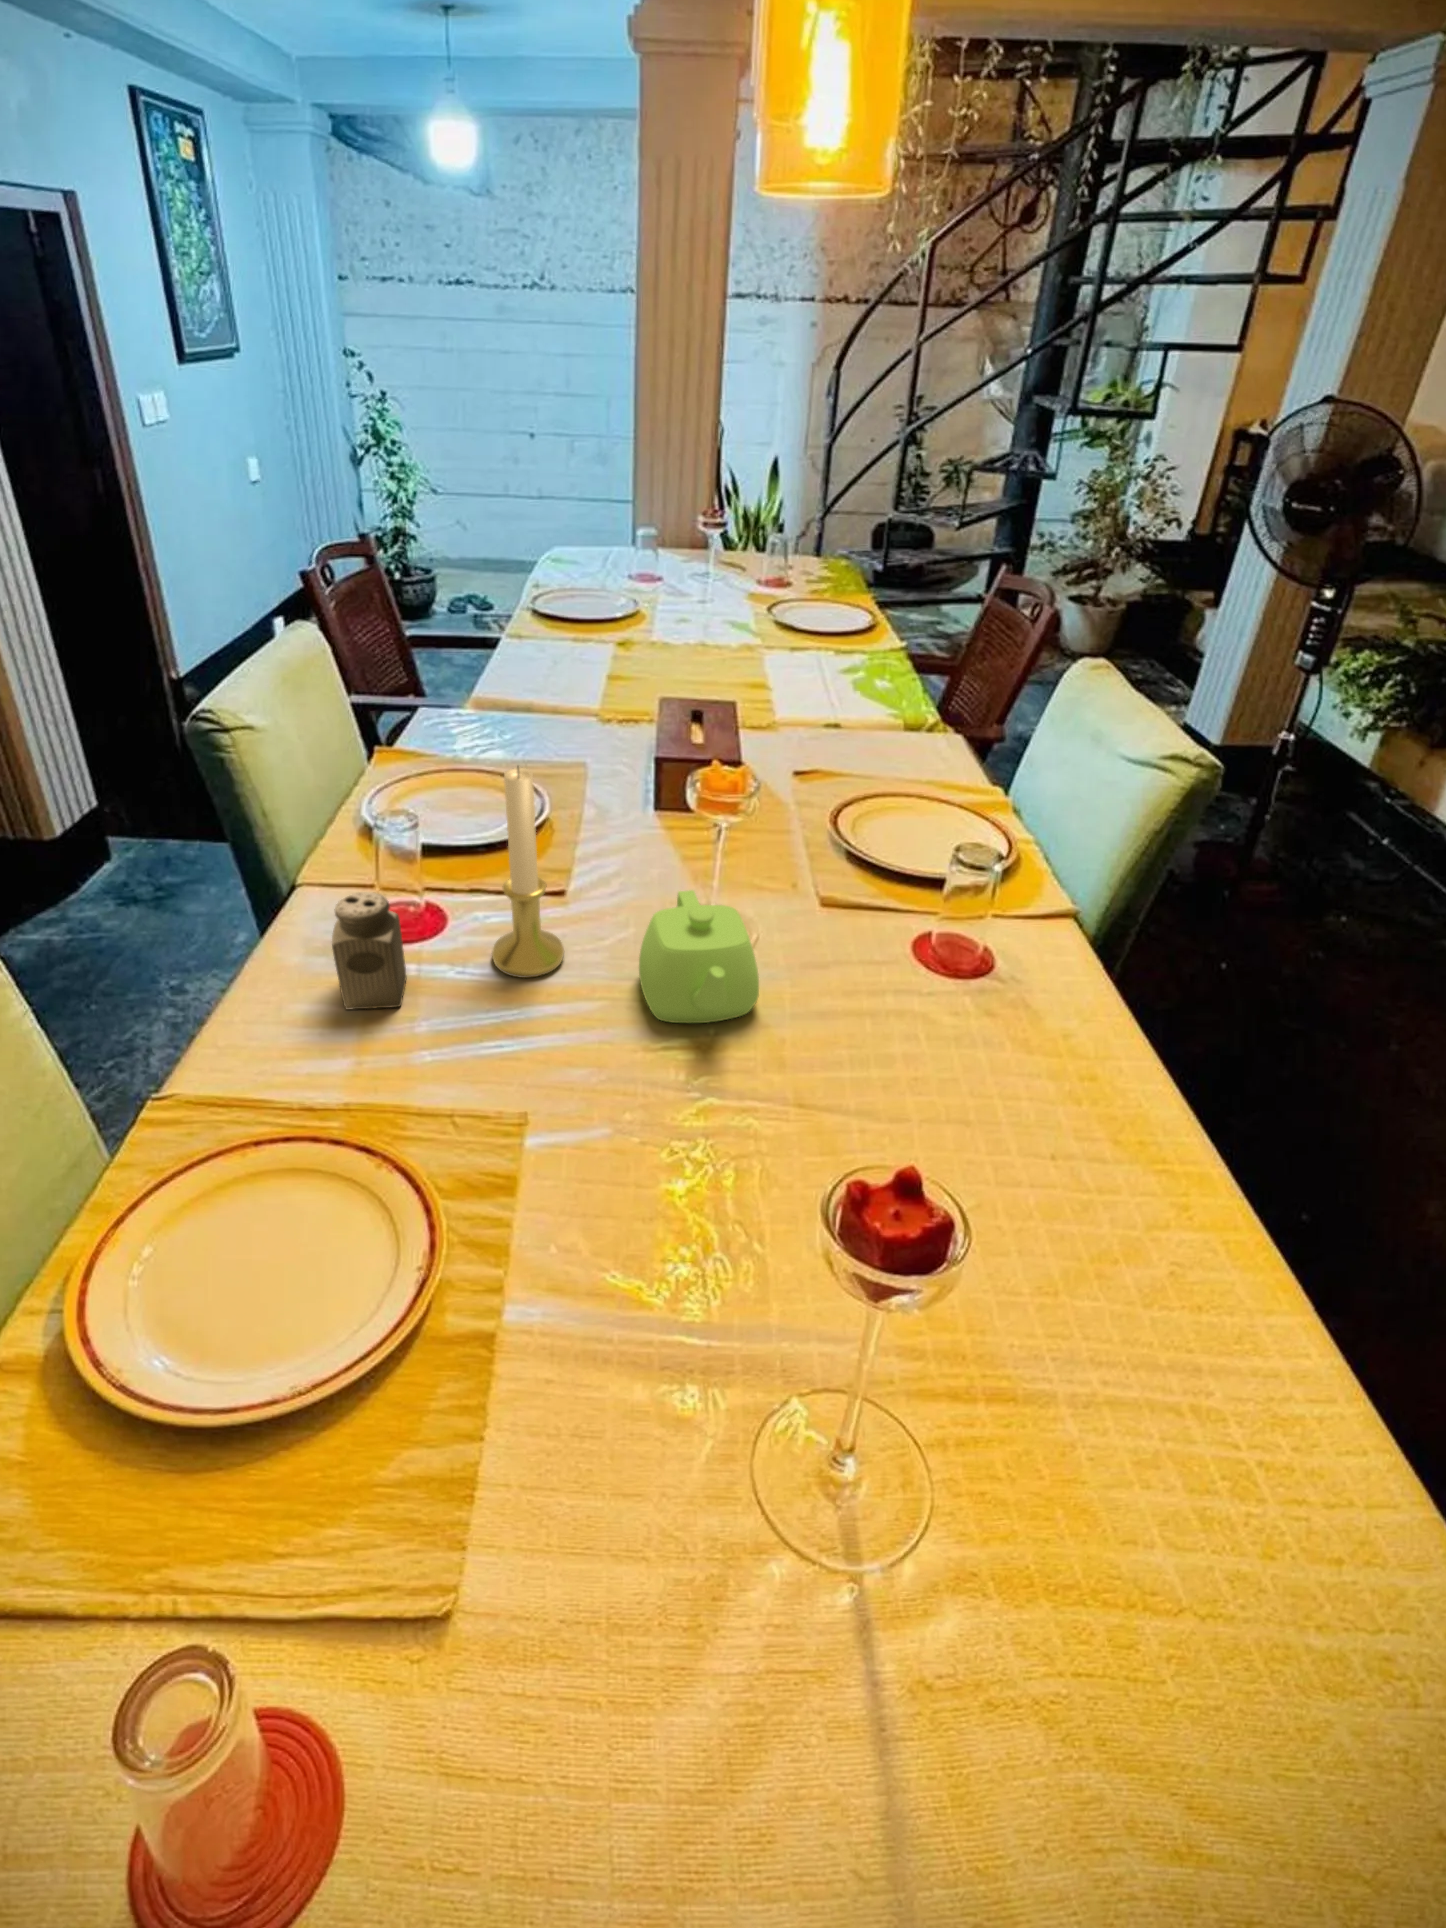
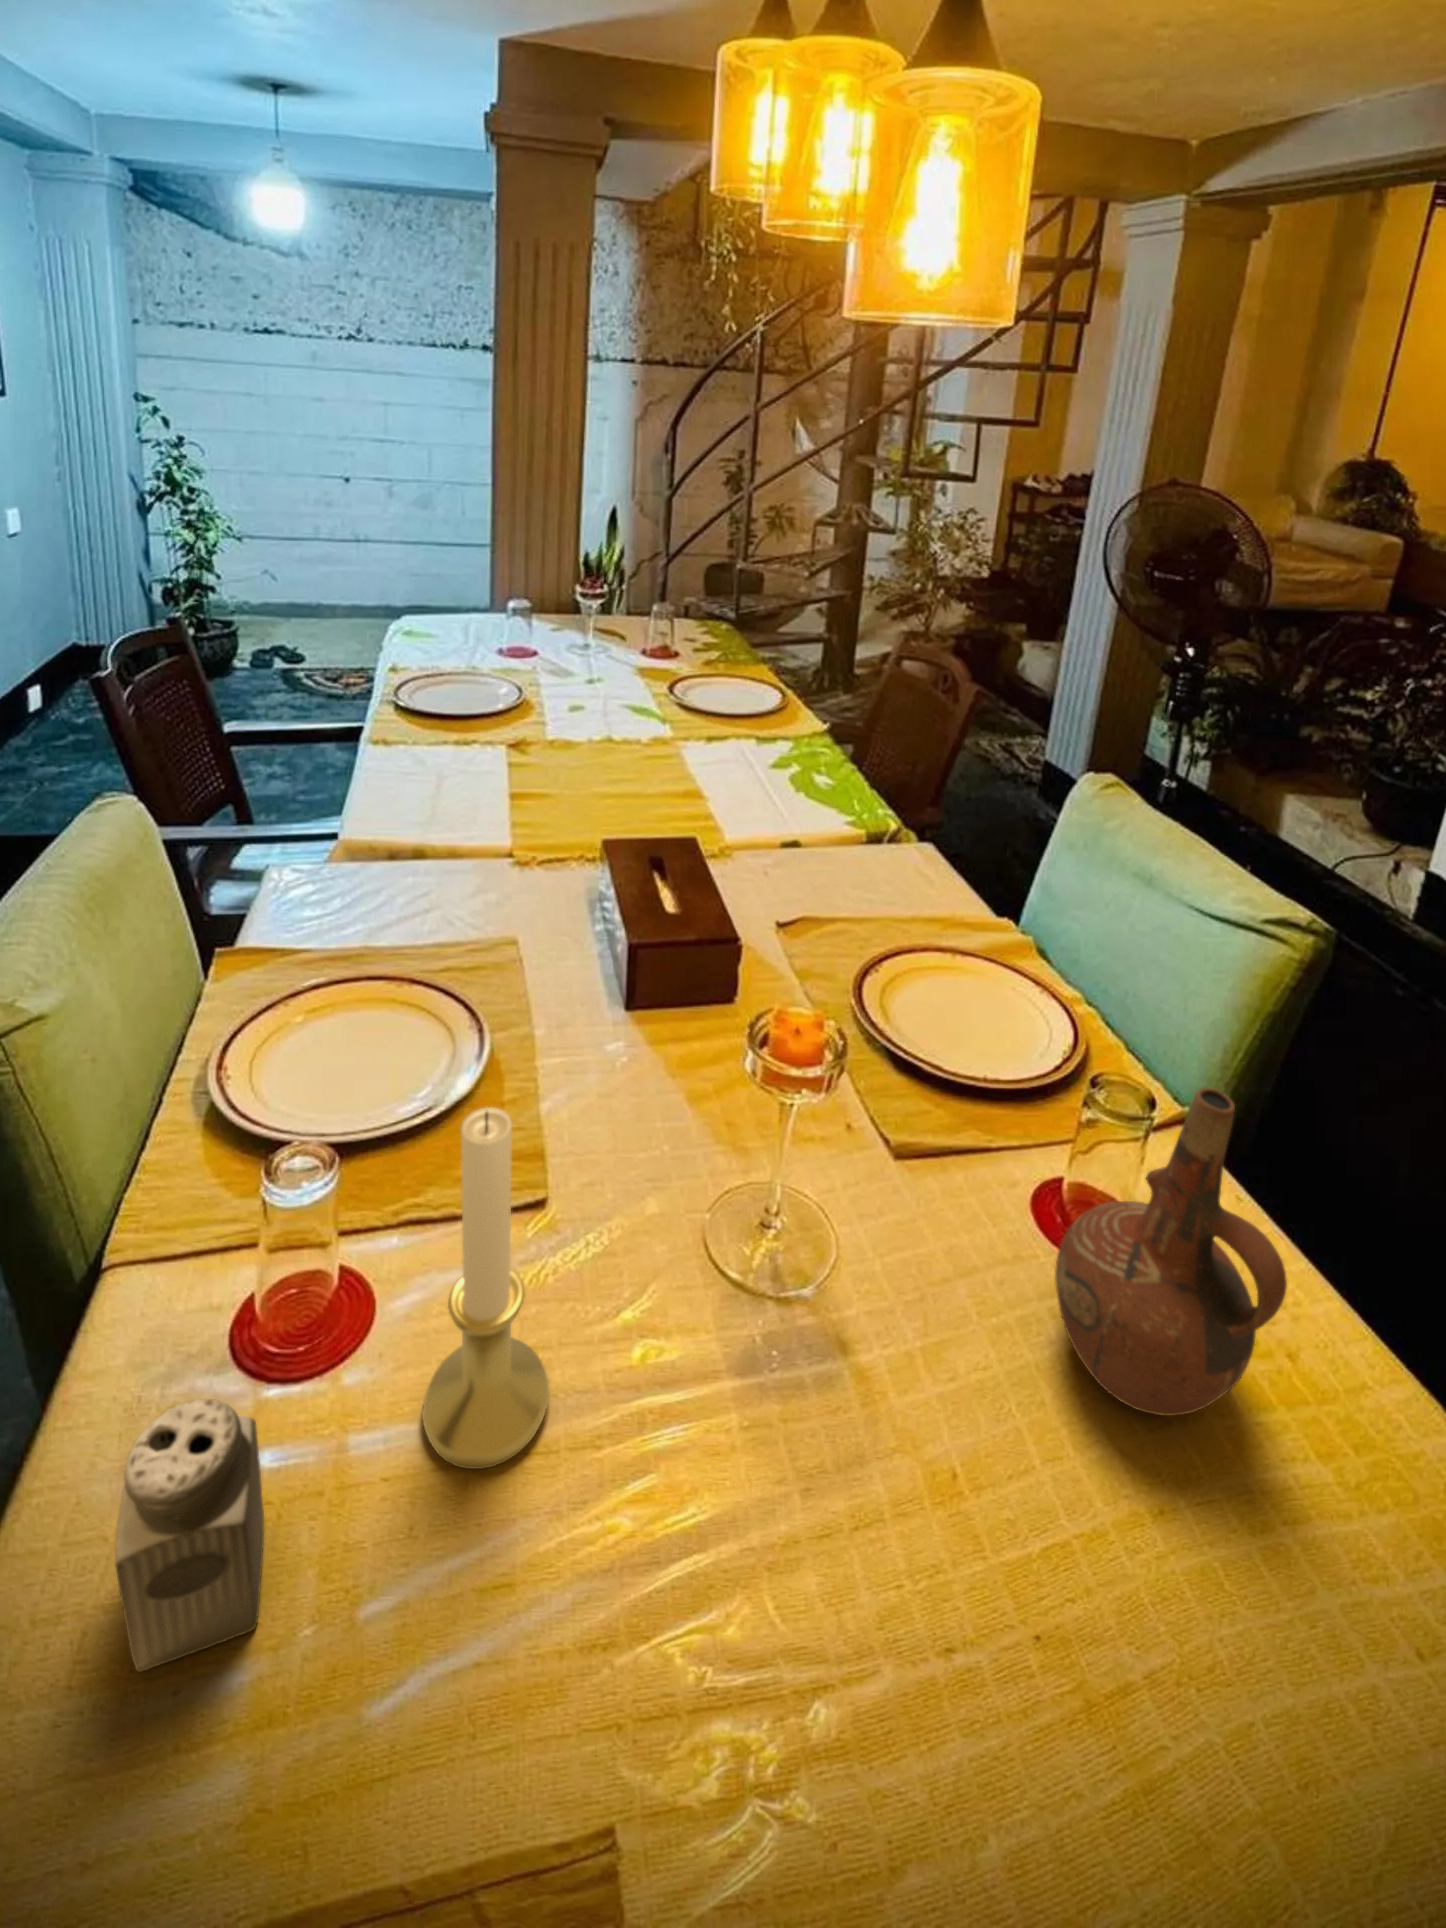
ceramic pitcher: none [891,806,1027,1023] -> present [1055,1087,1287,1416]
teapot: present [639,890,759,1023] -> none [683,1236,895,1532]

